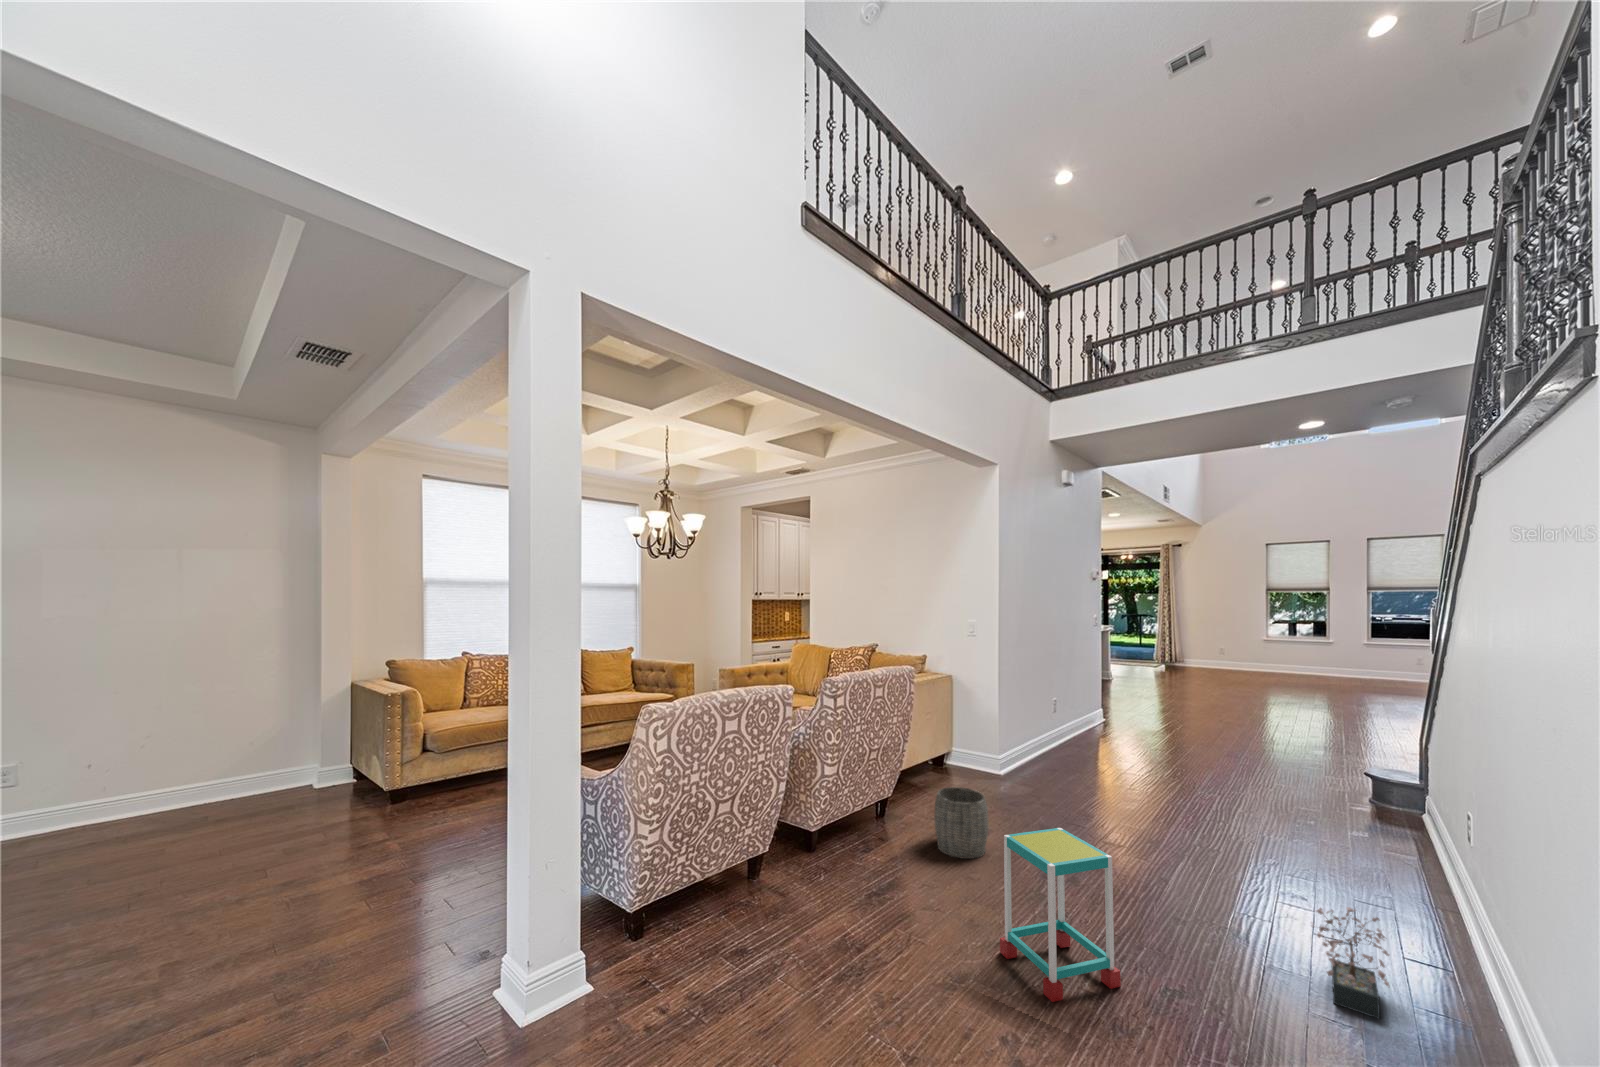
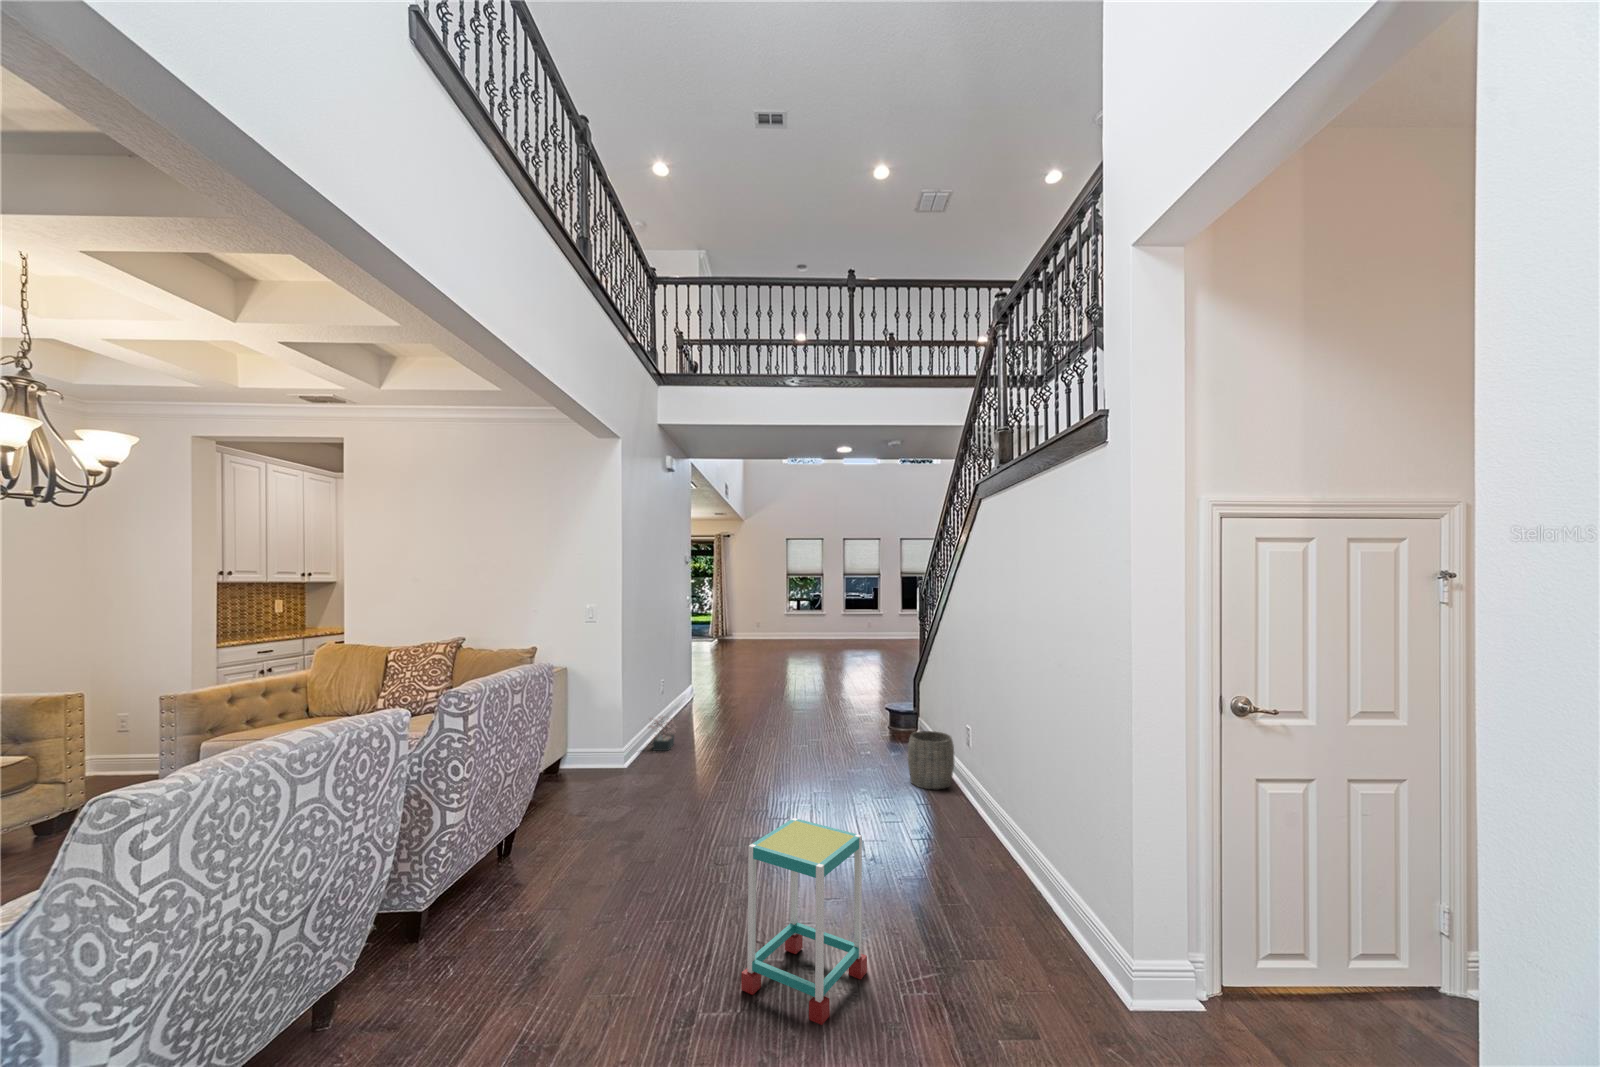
woven basket: present [935,787,989,859] -> present [908,731,954,789]
decorative plant: present [1316,907,1389,1019] -> present [649,716,675,751]

